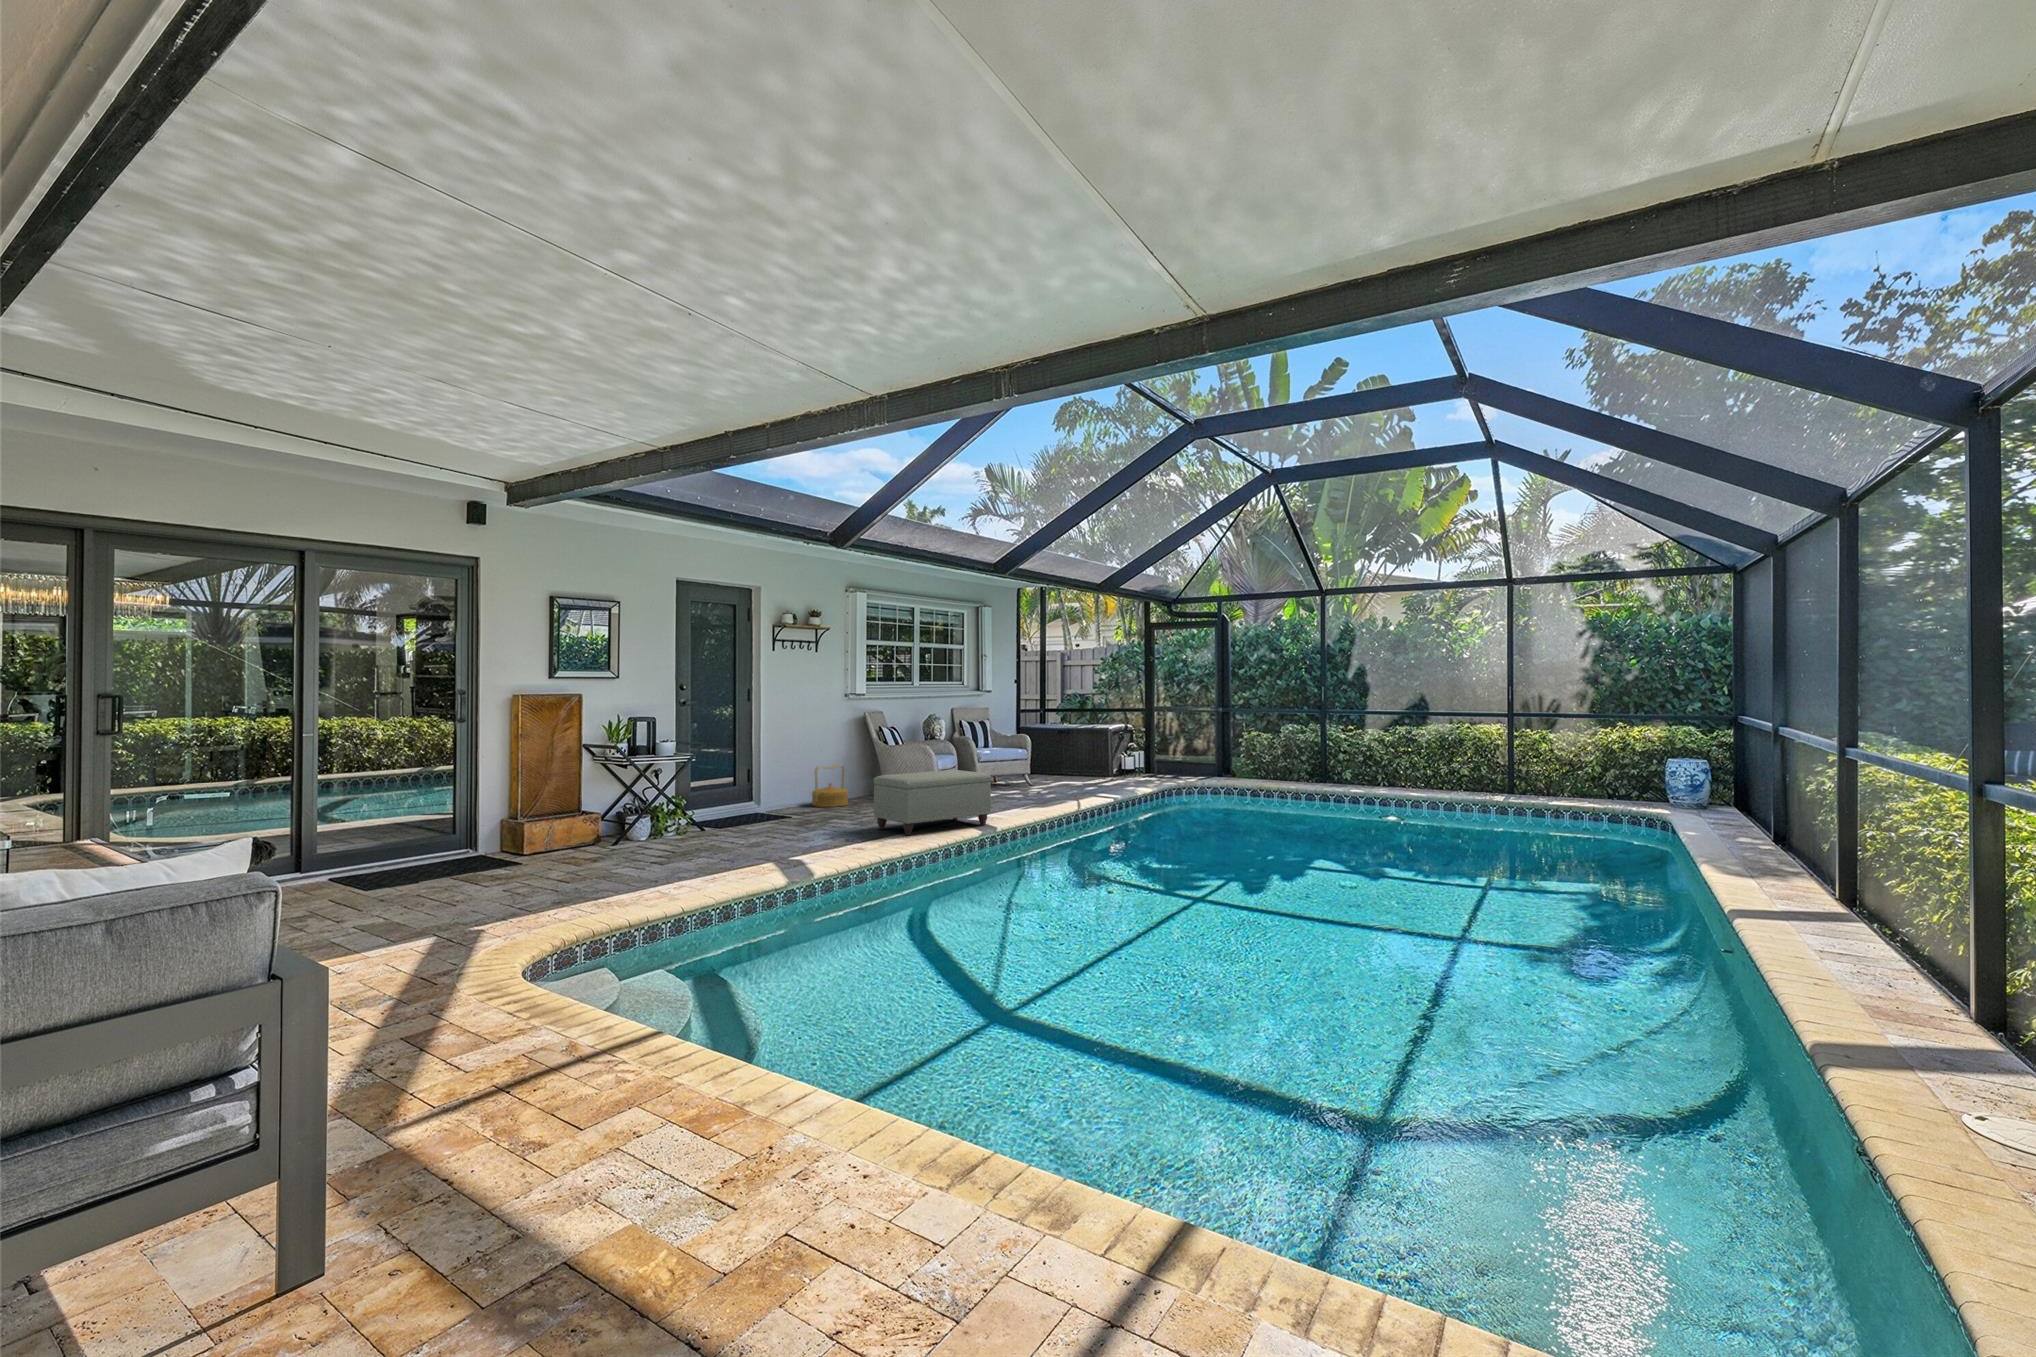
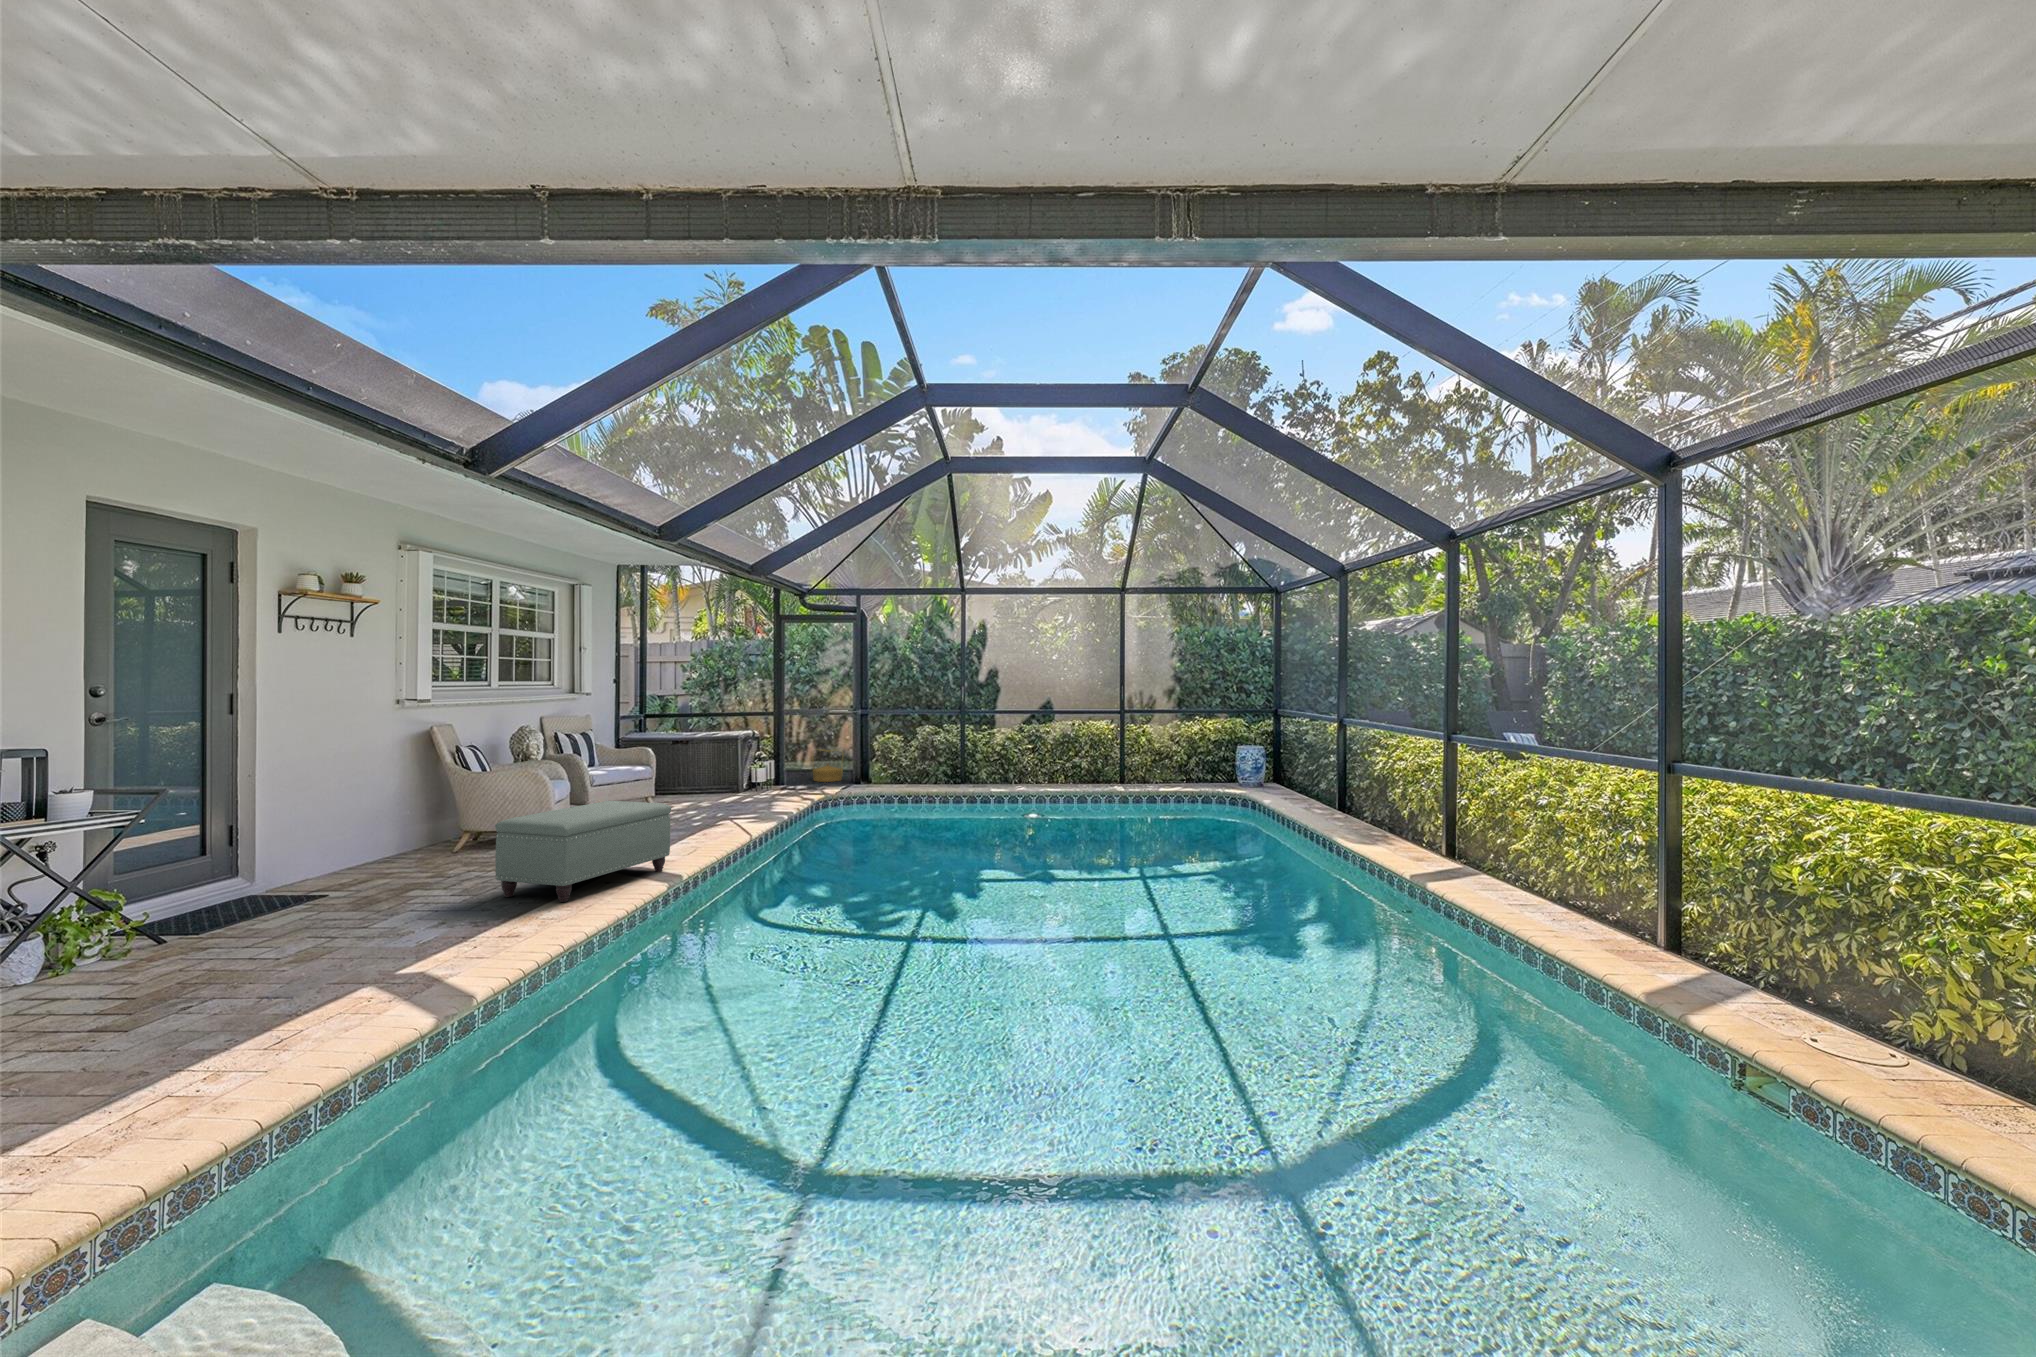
woven basket: present [812,765,848,807] -> present [812,750,843,782]

